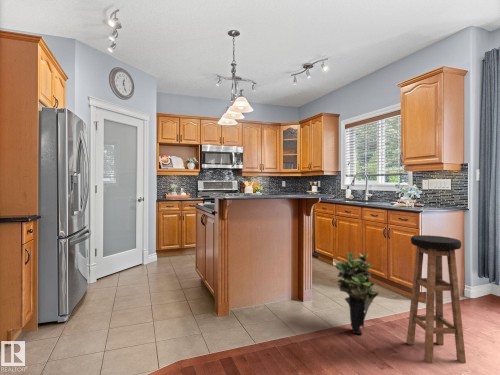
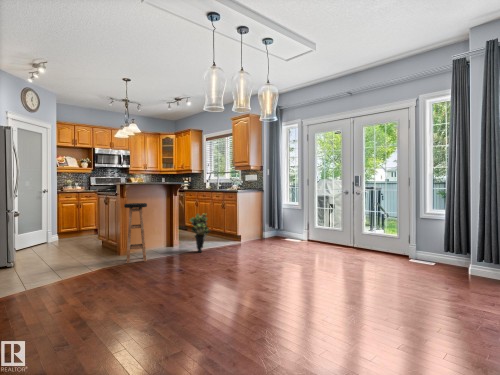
bar stool: present [407,235,466,363] -> present [124,203,147,263]

